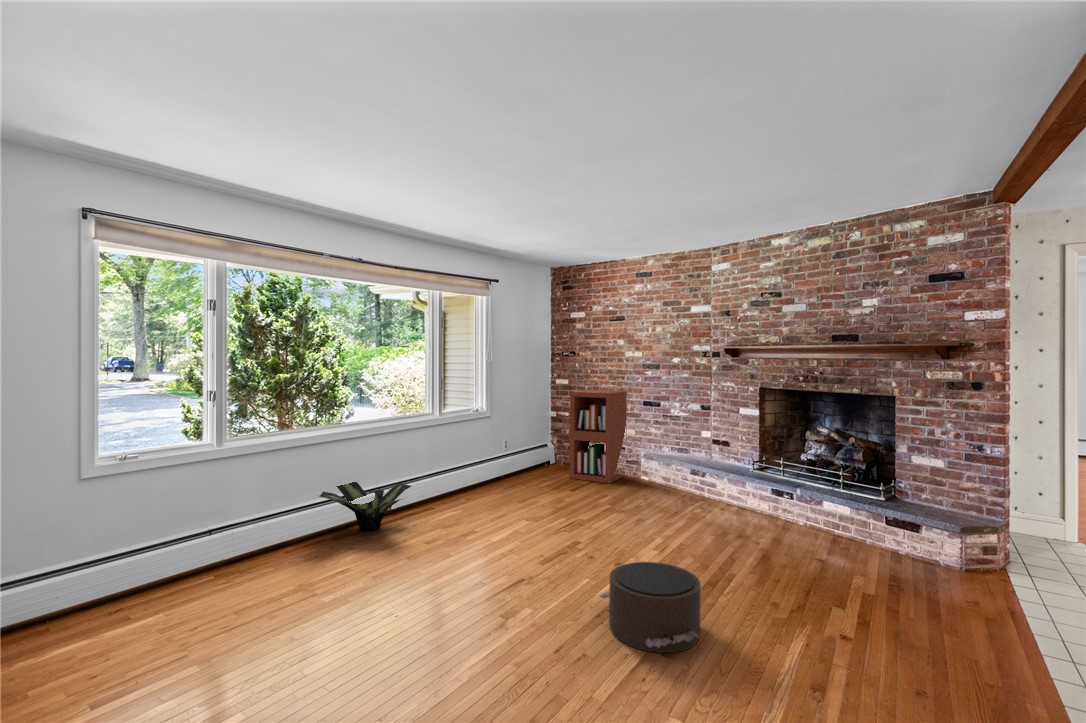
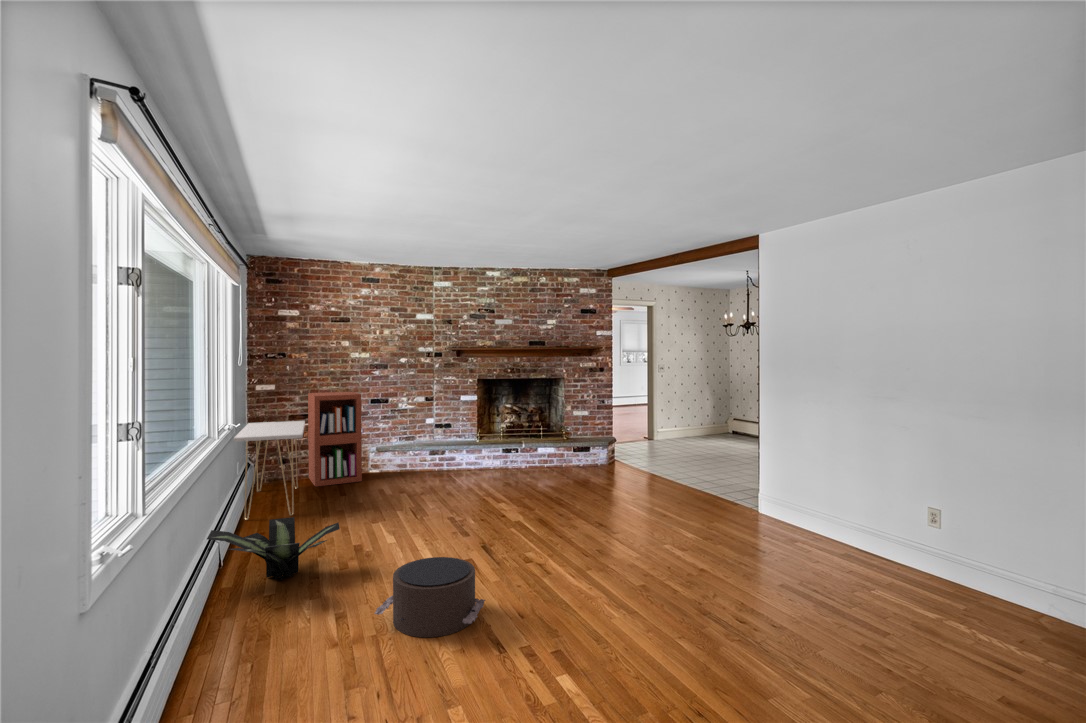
console table: none [462,411,564,493] -> present [233,421,305,520]
pouf: present [599,562,701,653] -> present [374,557,485,637]

